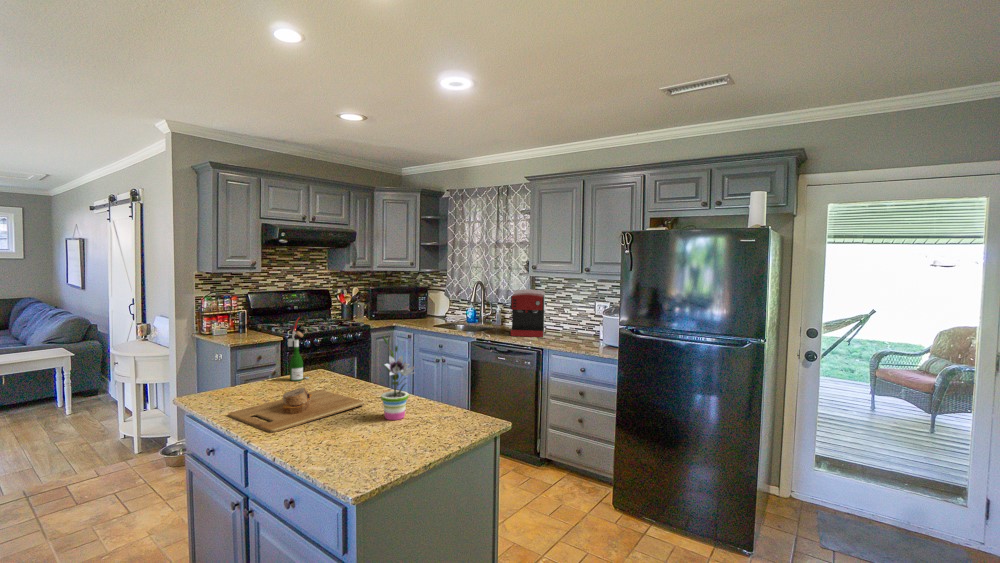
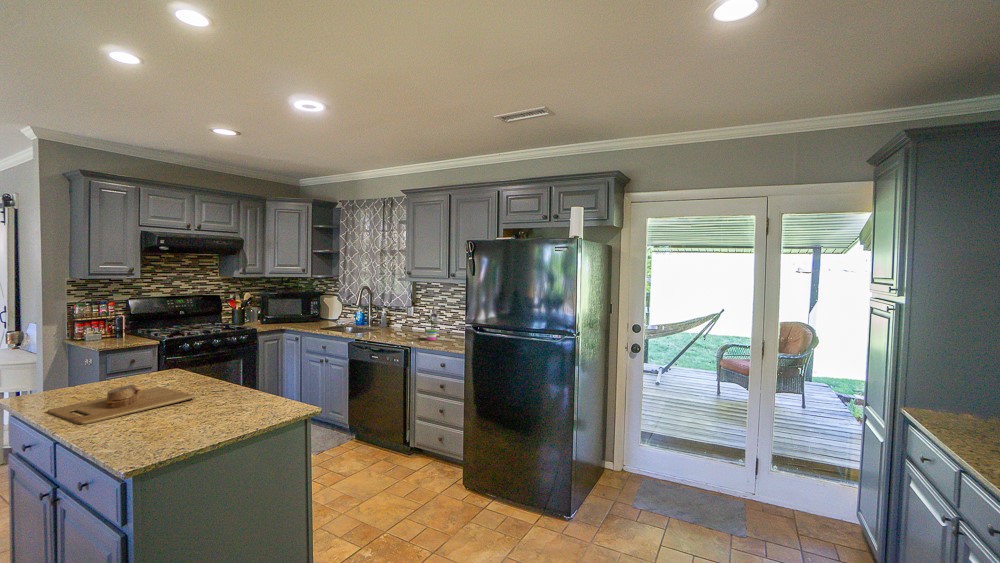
coffee maker: present [511,289,545,337] -> none [388,293,423,337]
wine bottle: present [288,318,309,381] -> none [135,320,158,380]
potted plant: present [381,336,415,420] -> present [425,303,440,340]

